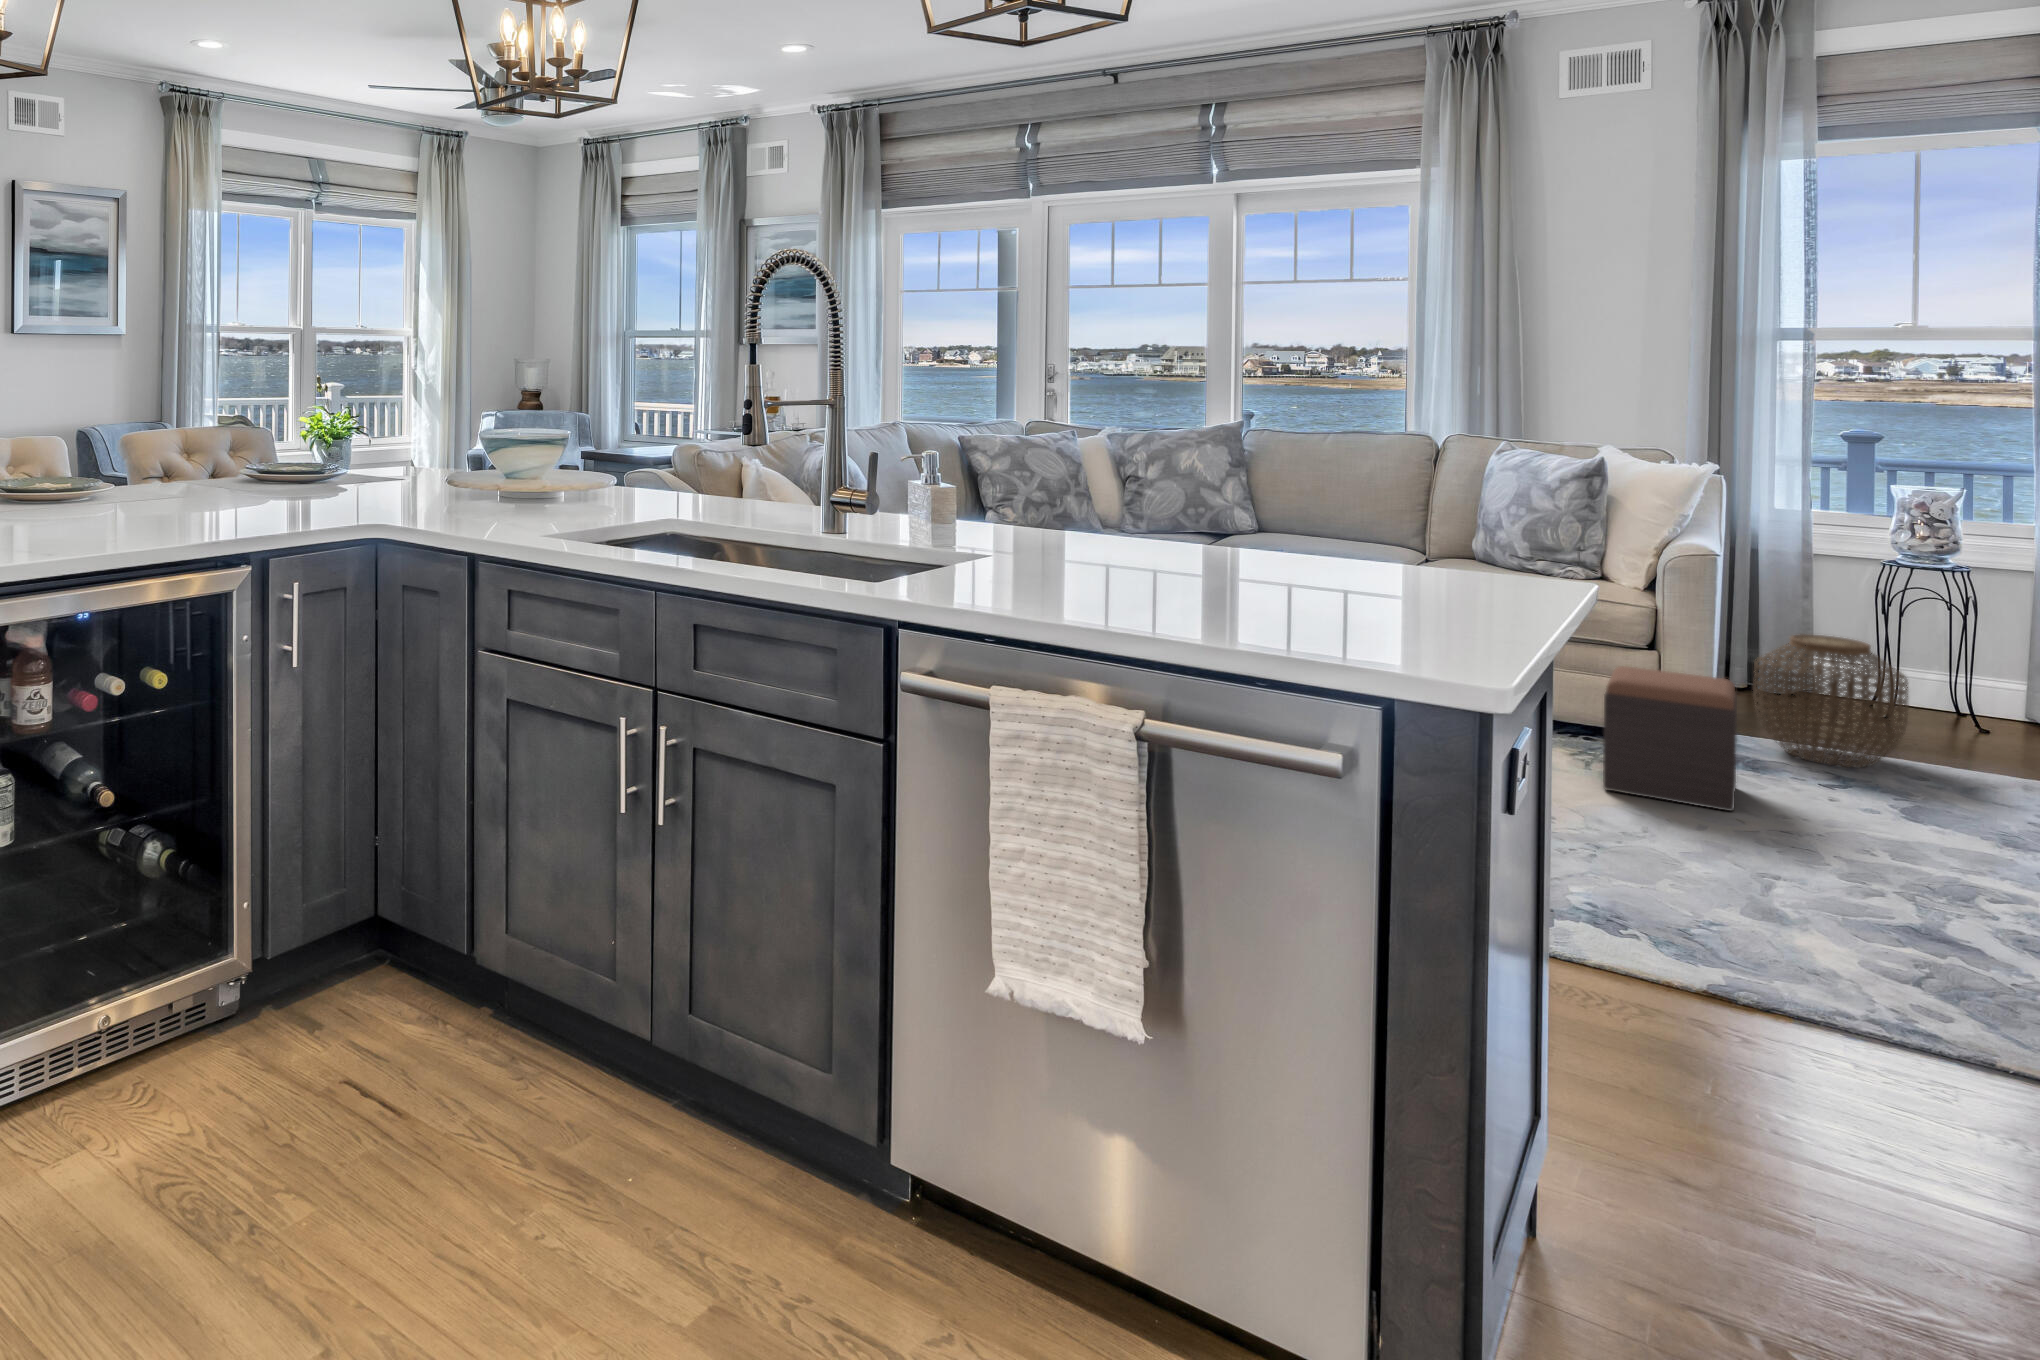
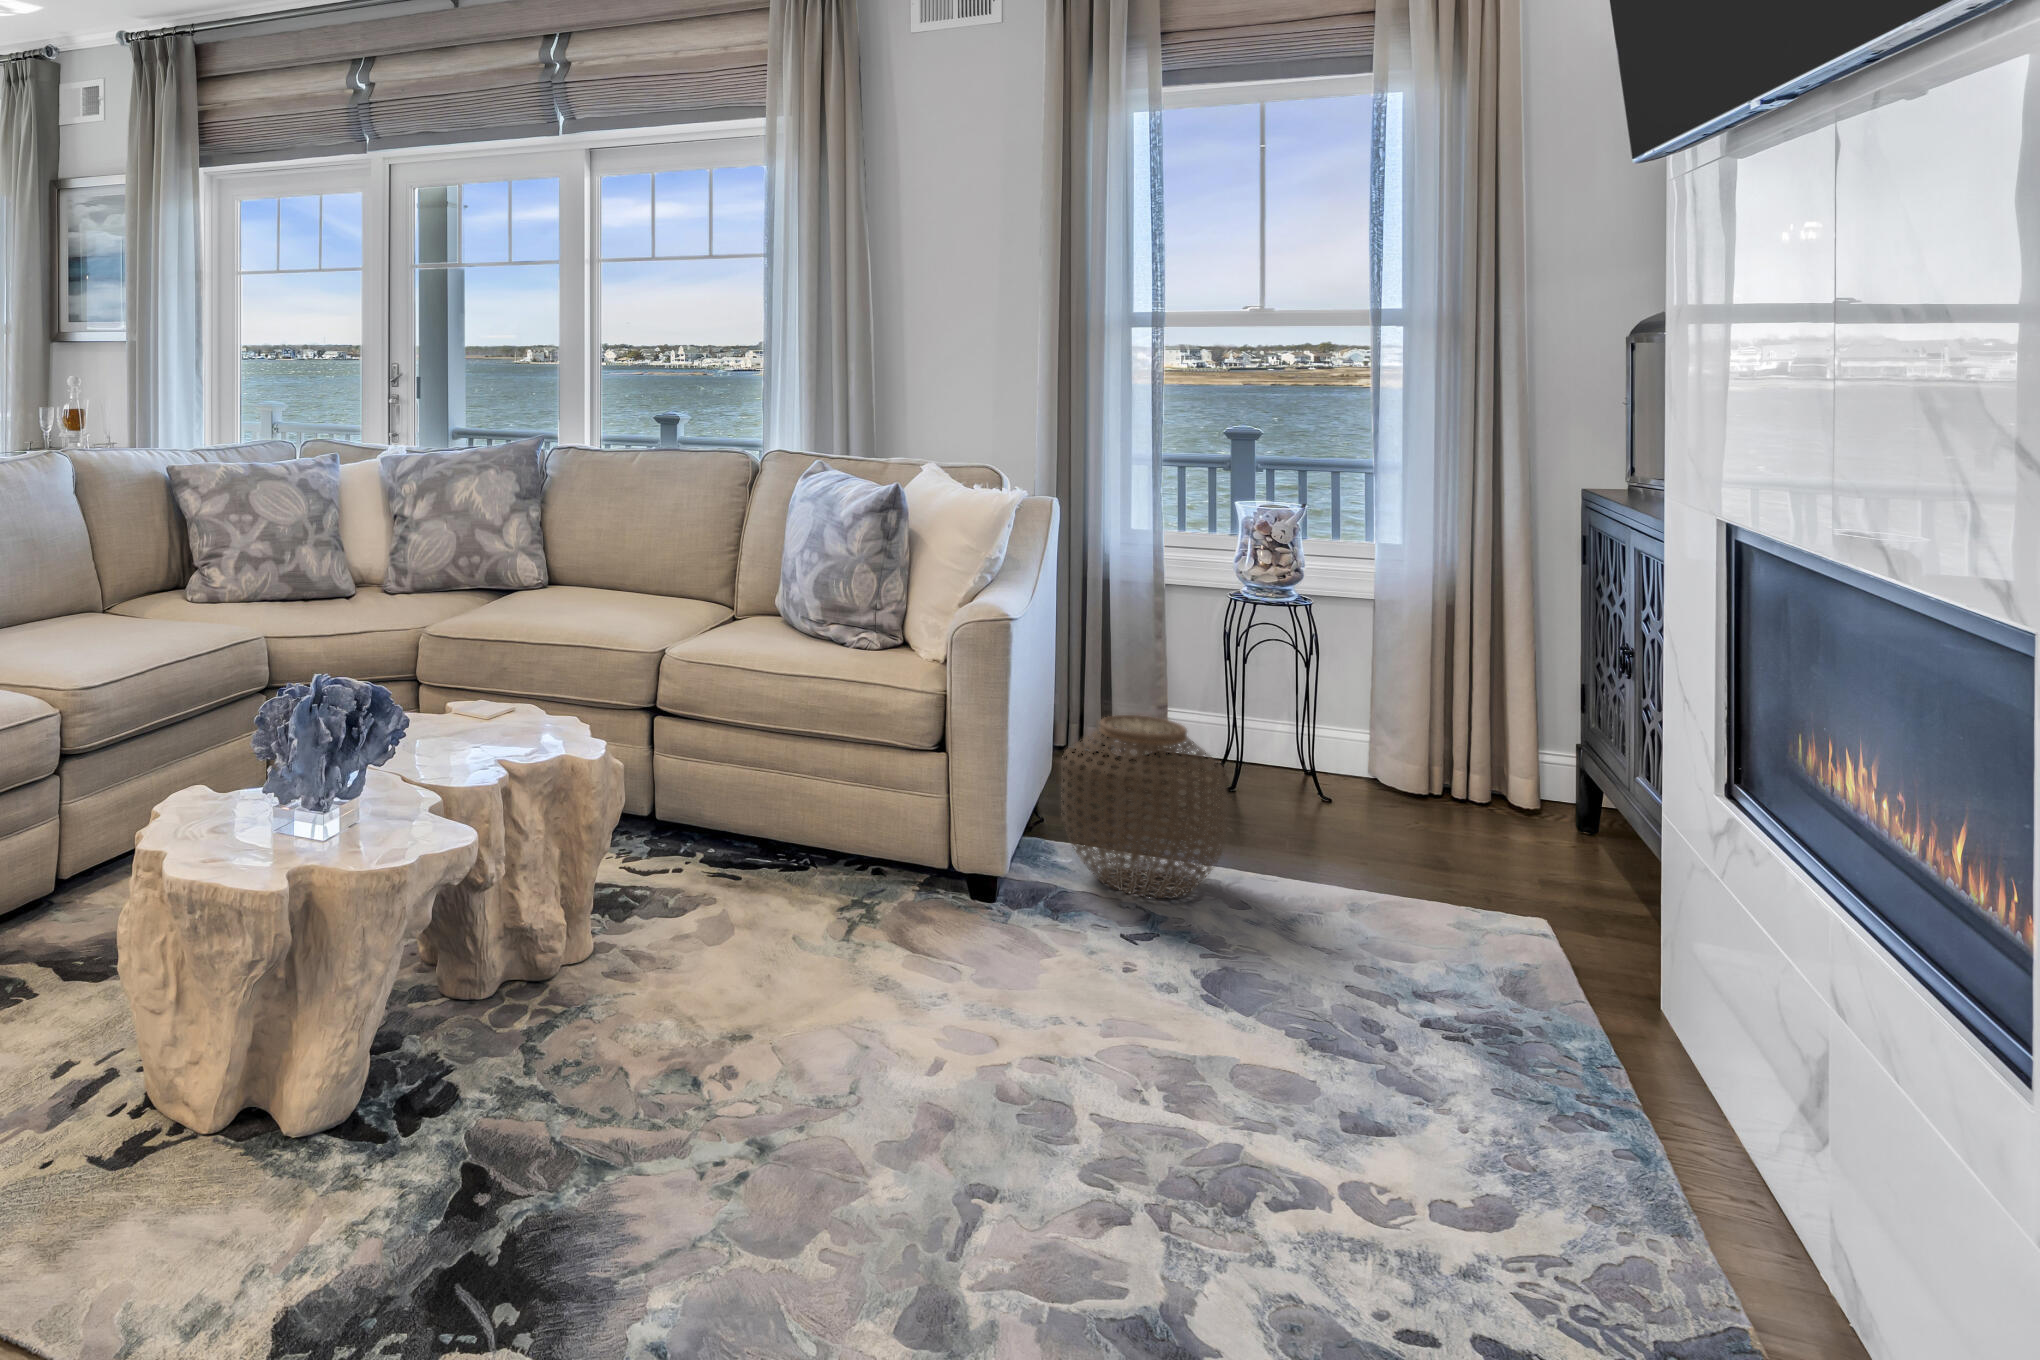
footstool: present [1603,666,1737,811] -> none [828,781,1007,1007]

